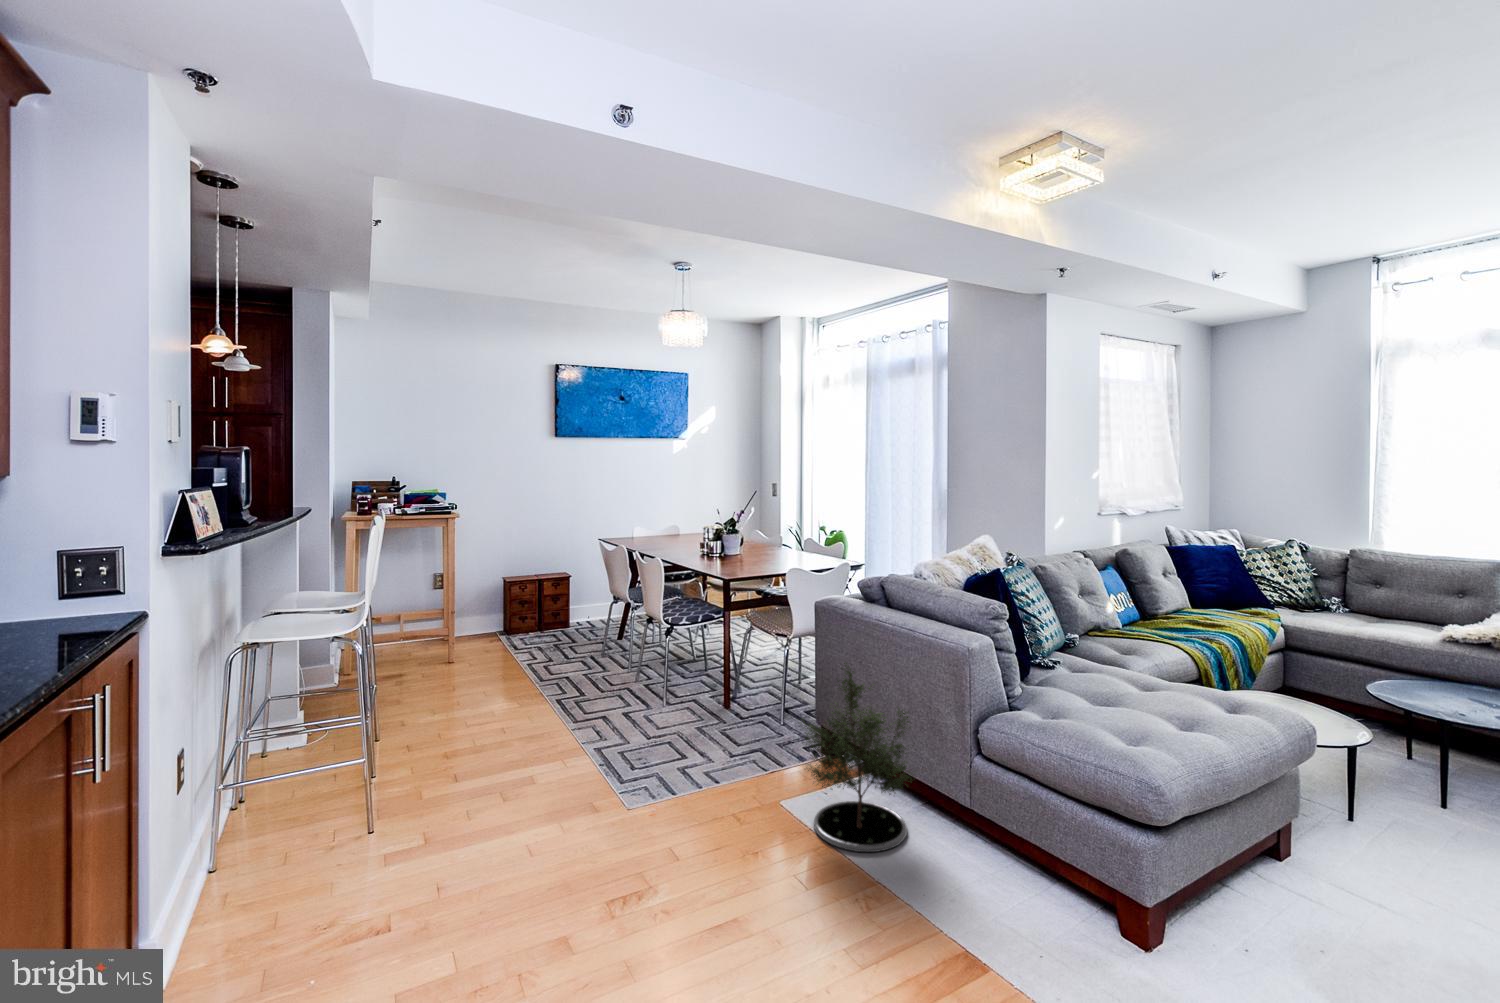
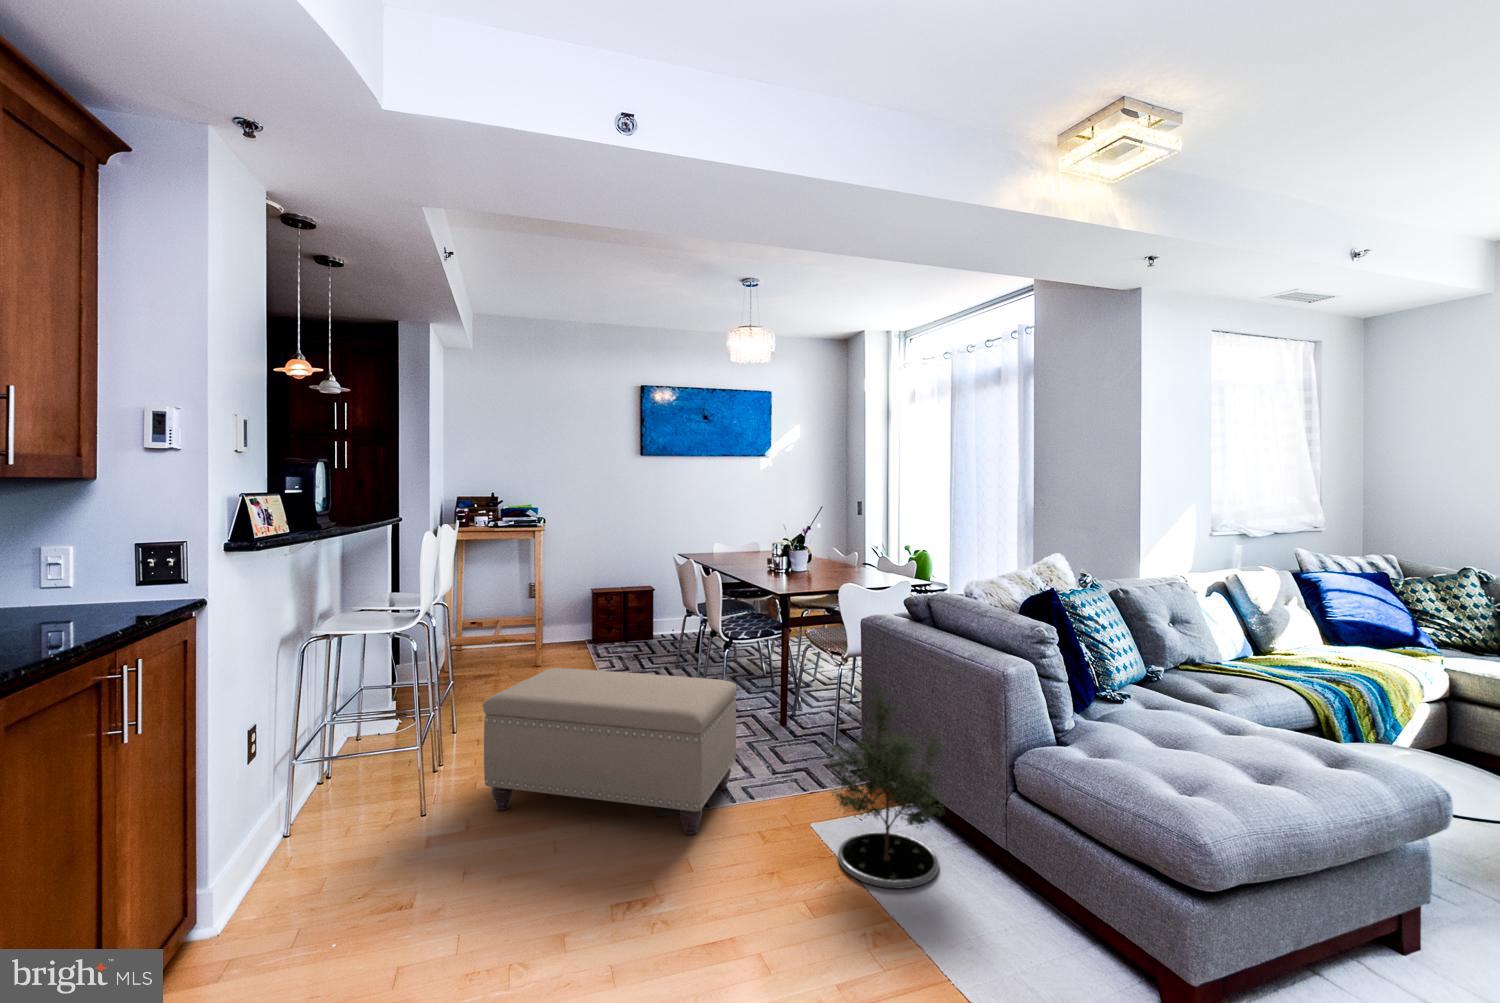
ottoman: none [442,664,698,821] -> present [483,668,737,835]

